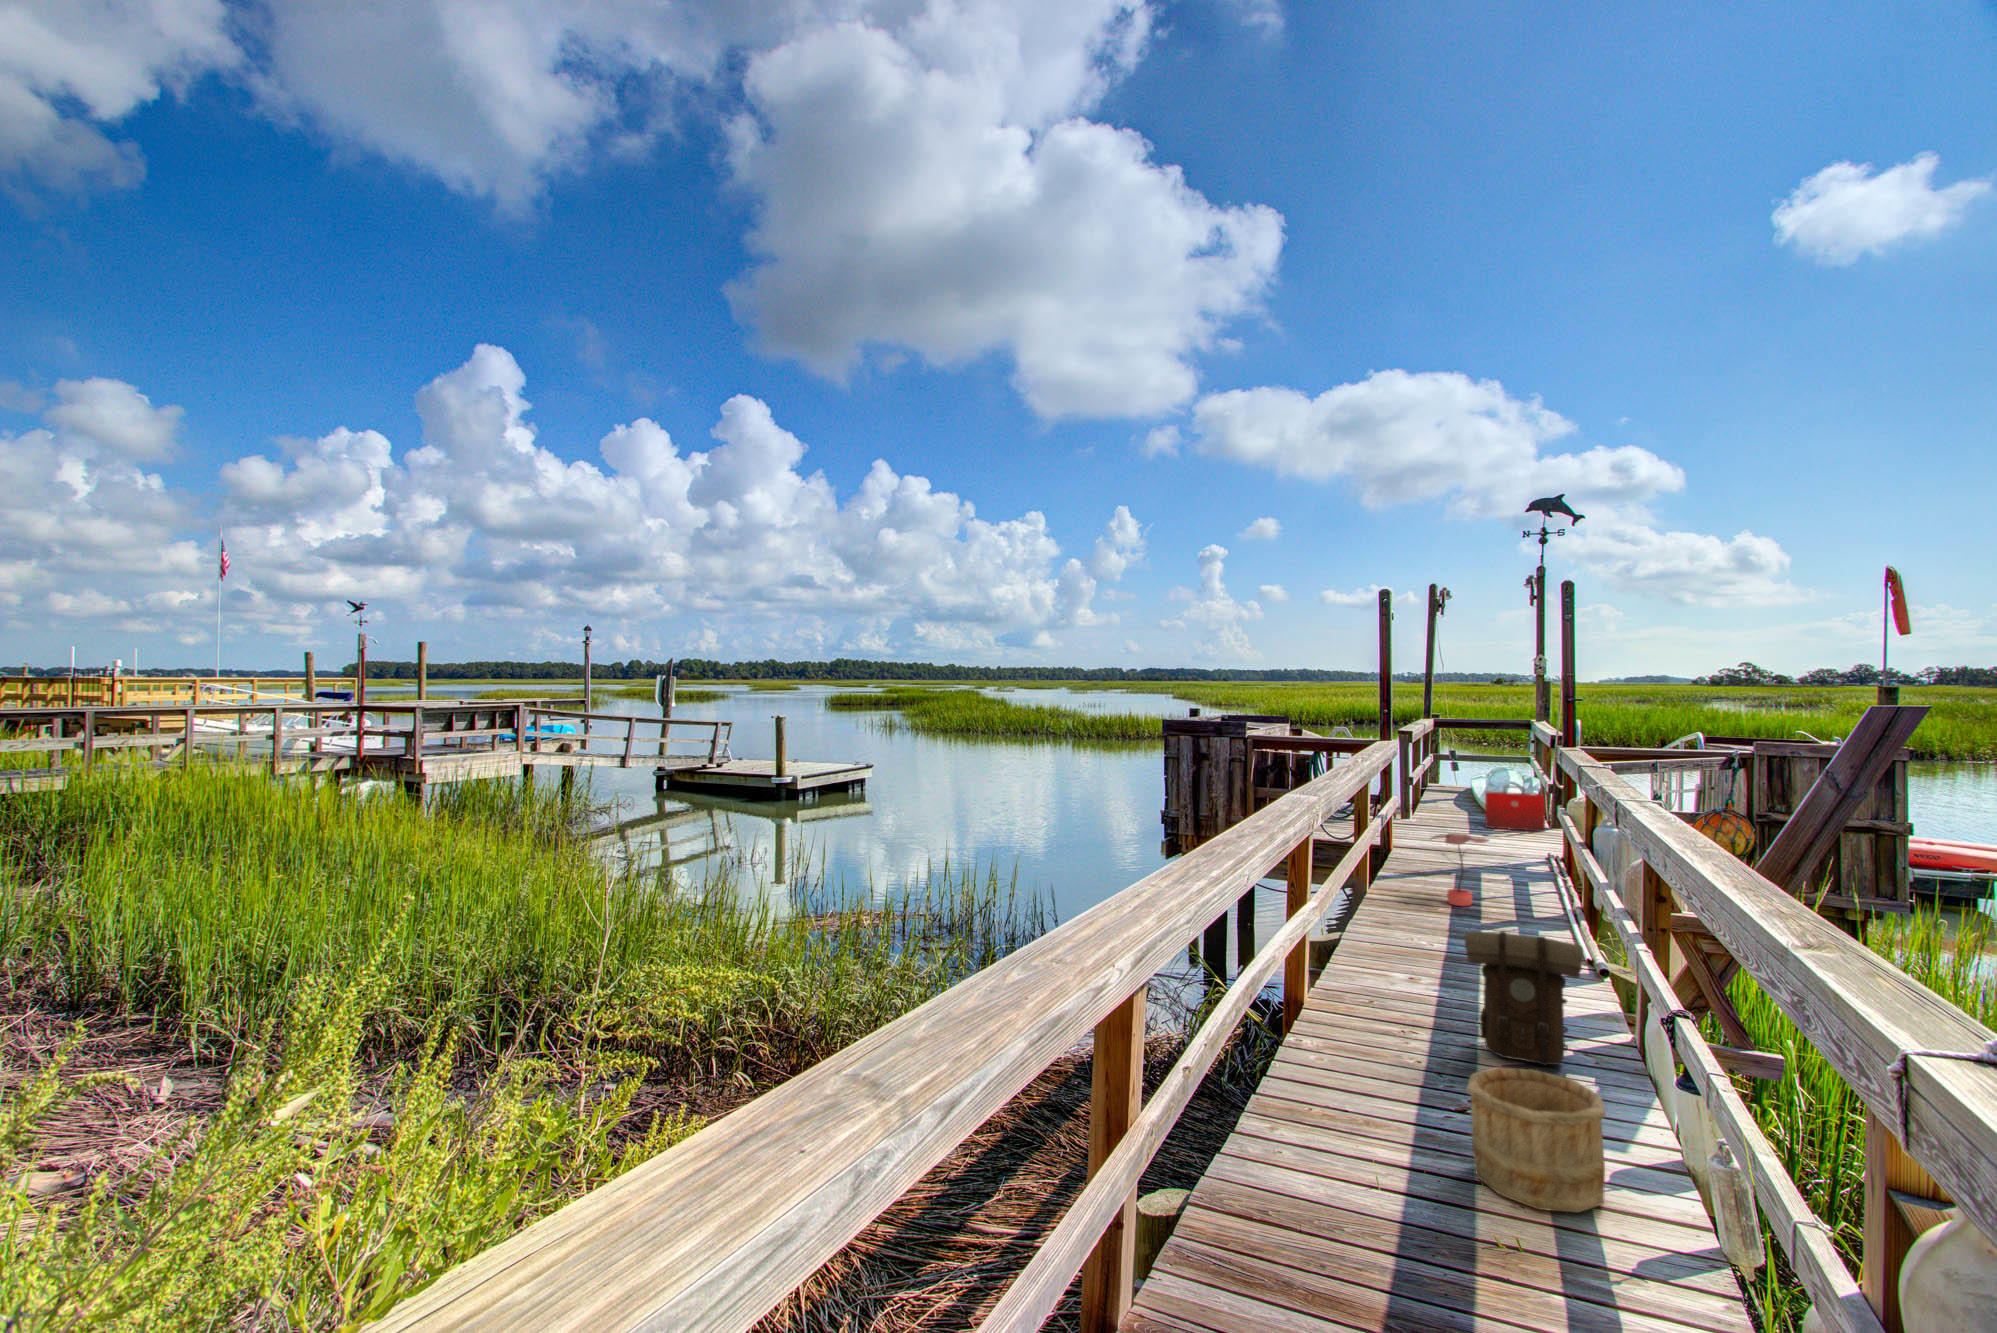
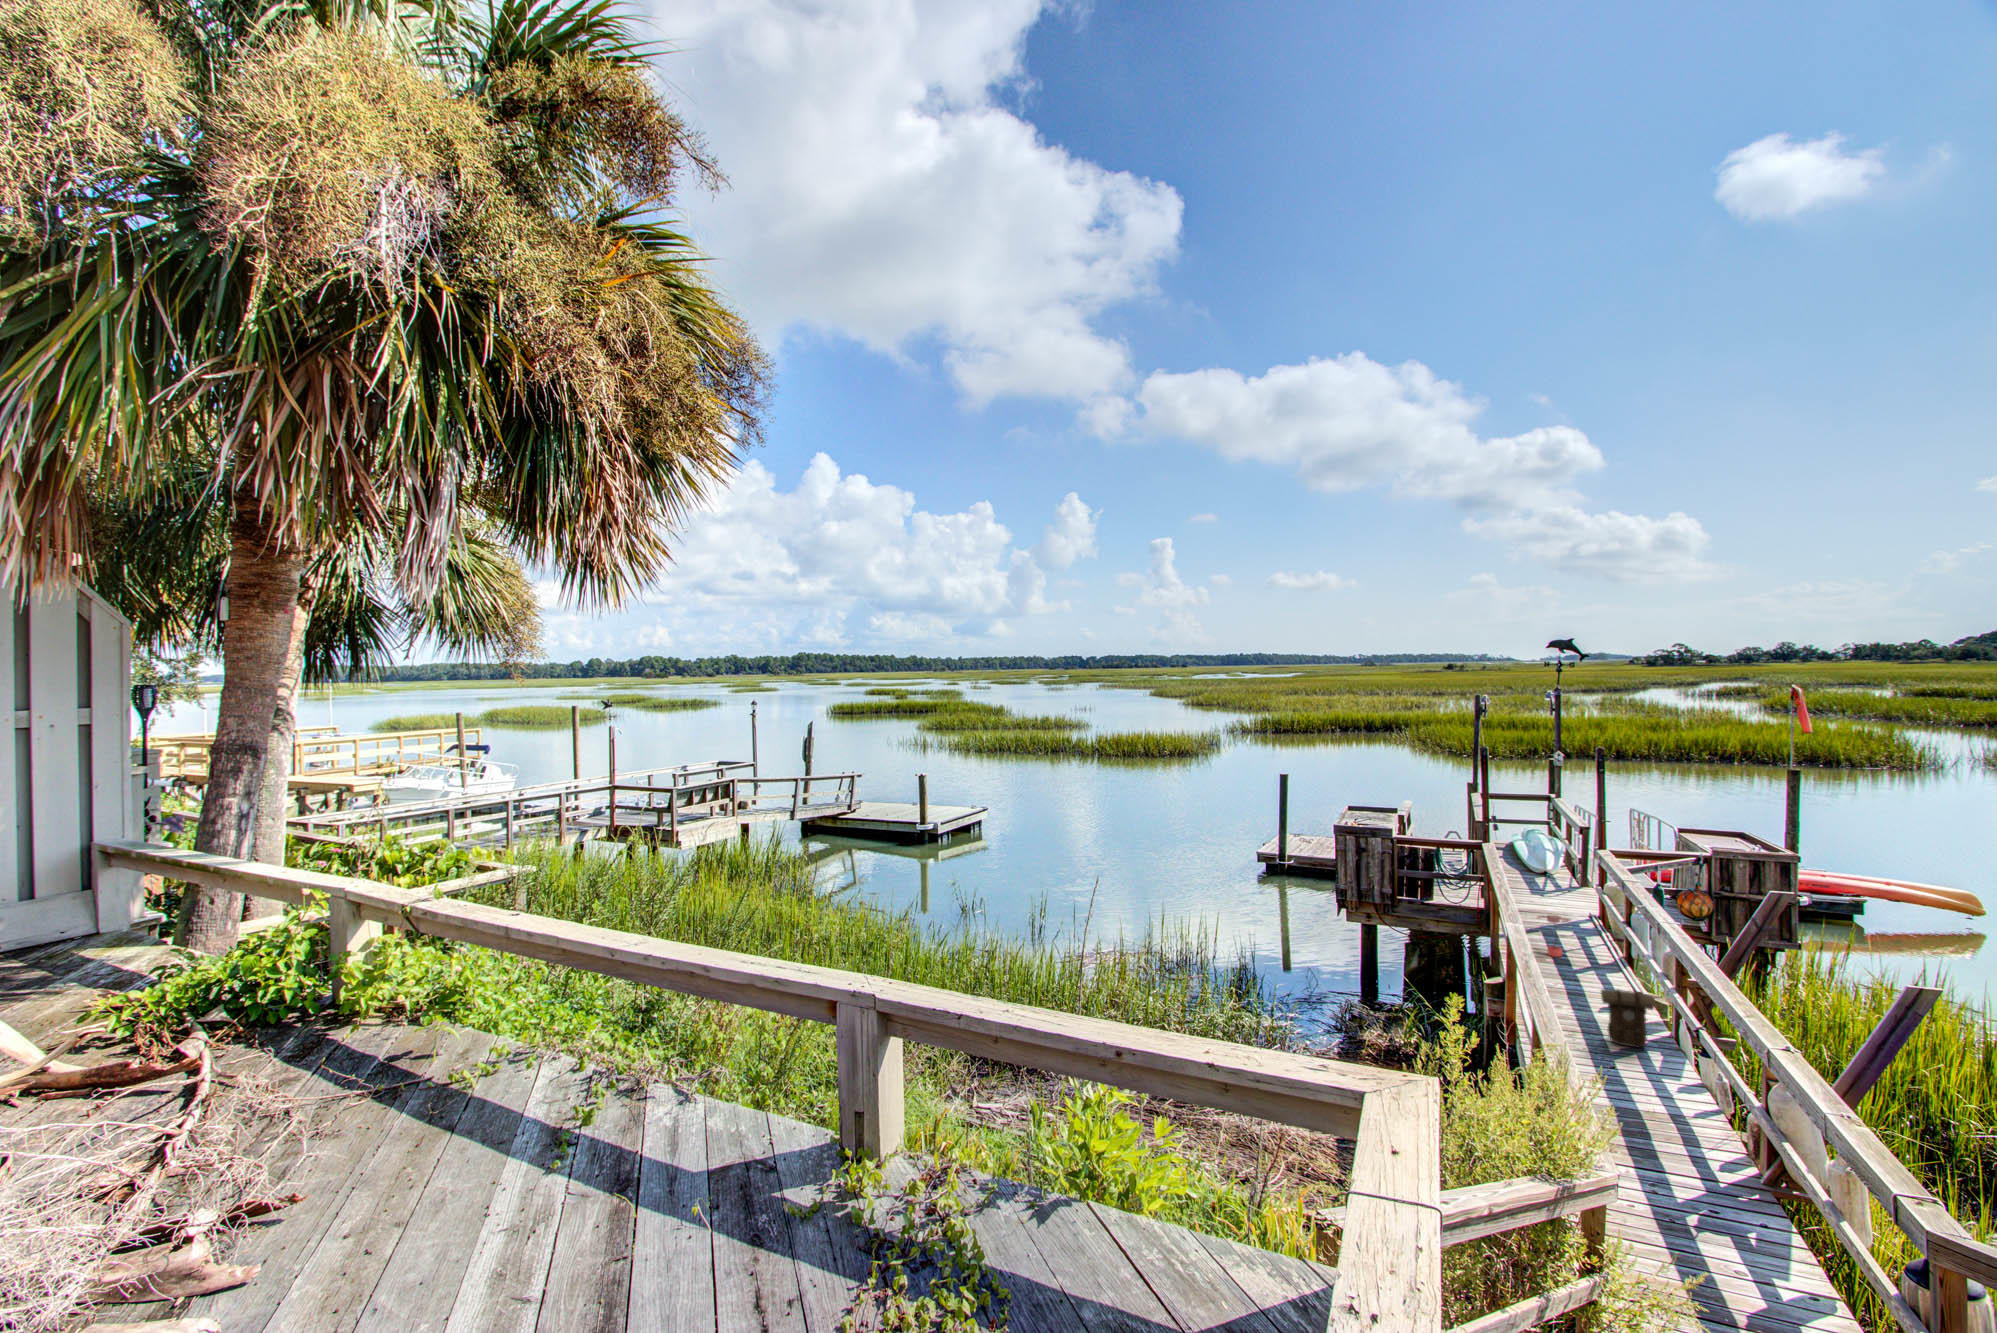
toolbox: present [1485,785,1545,831] -> none [1535,858,1577,890]
wooden bucket: present [1466,1067,1606,1212] -> none [1625,1050,1679,1100]

